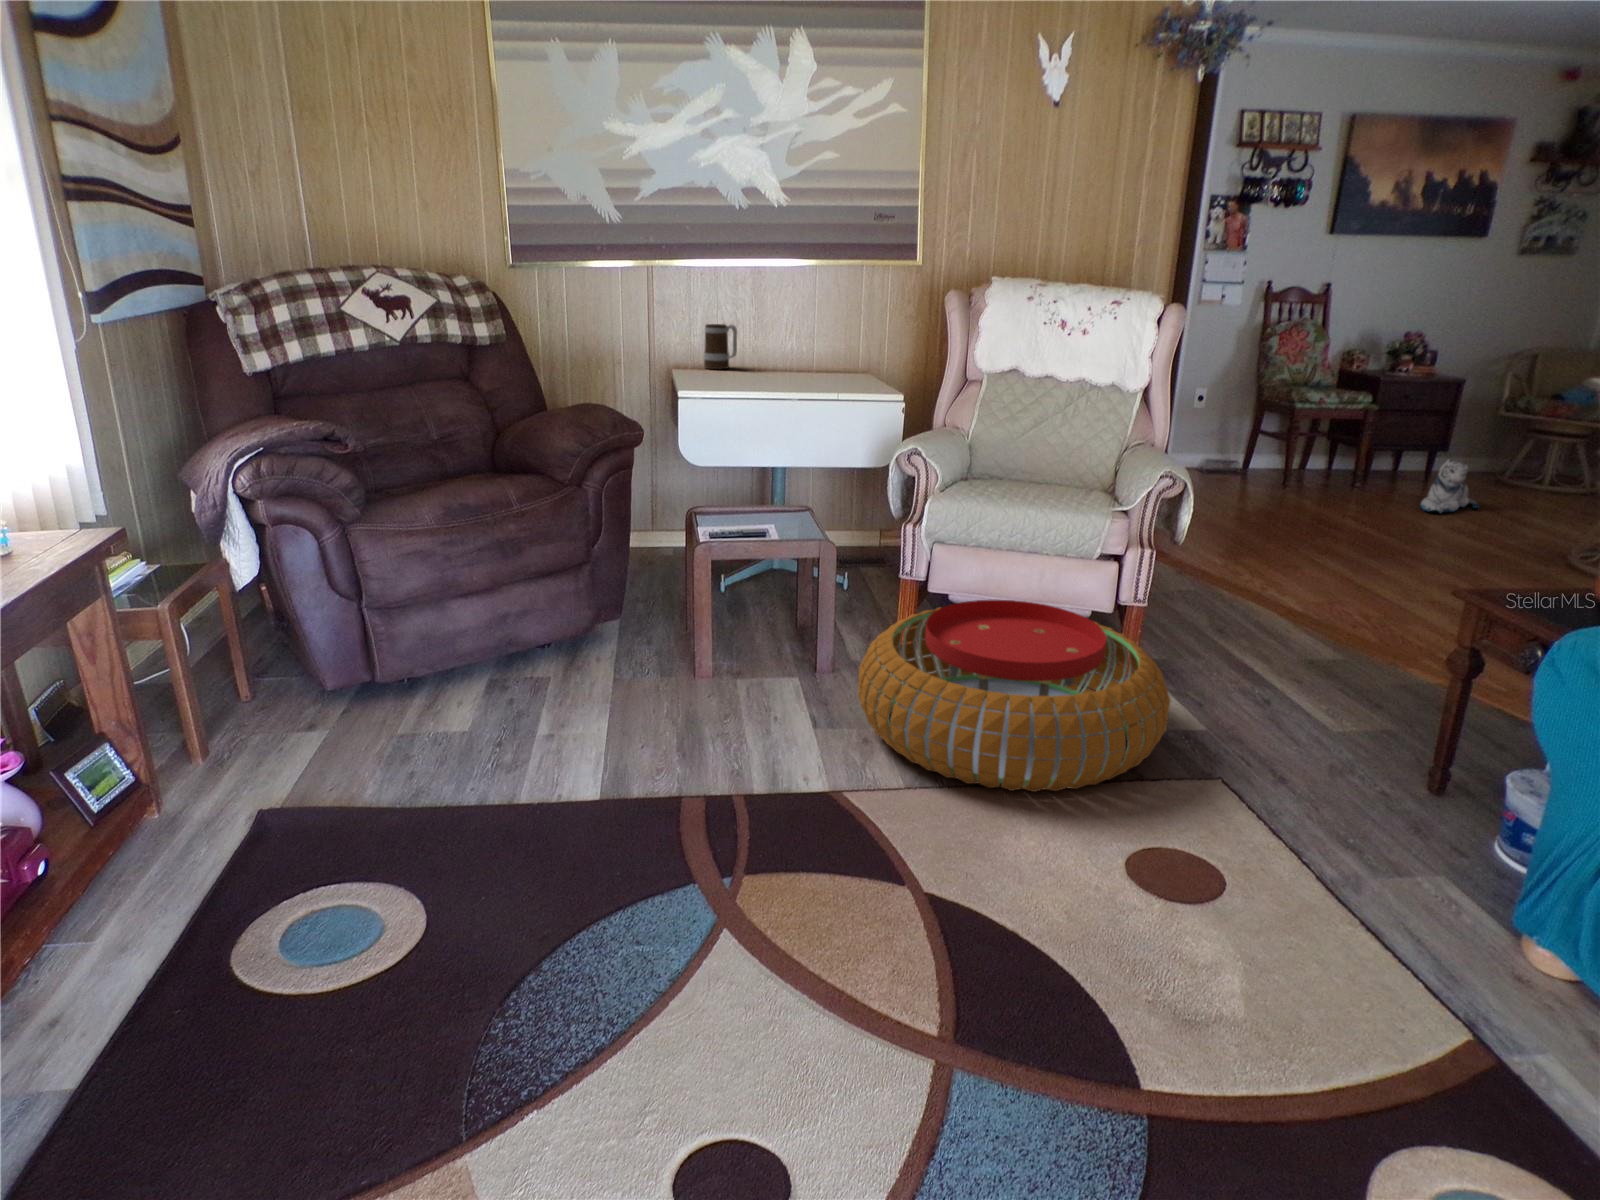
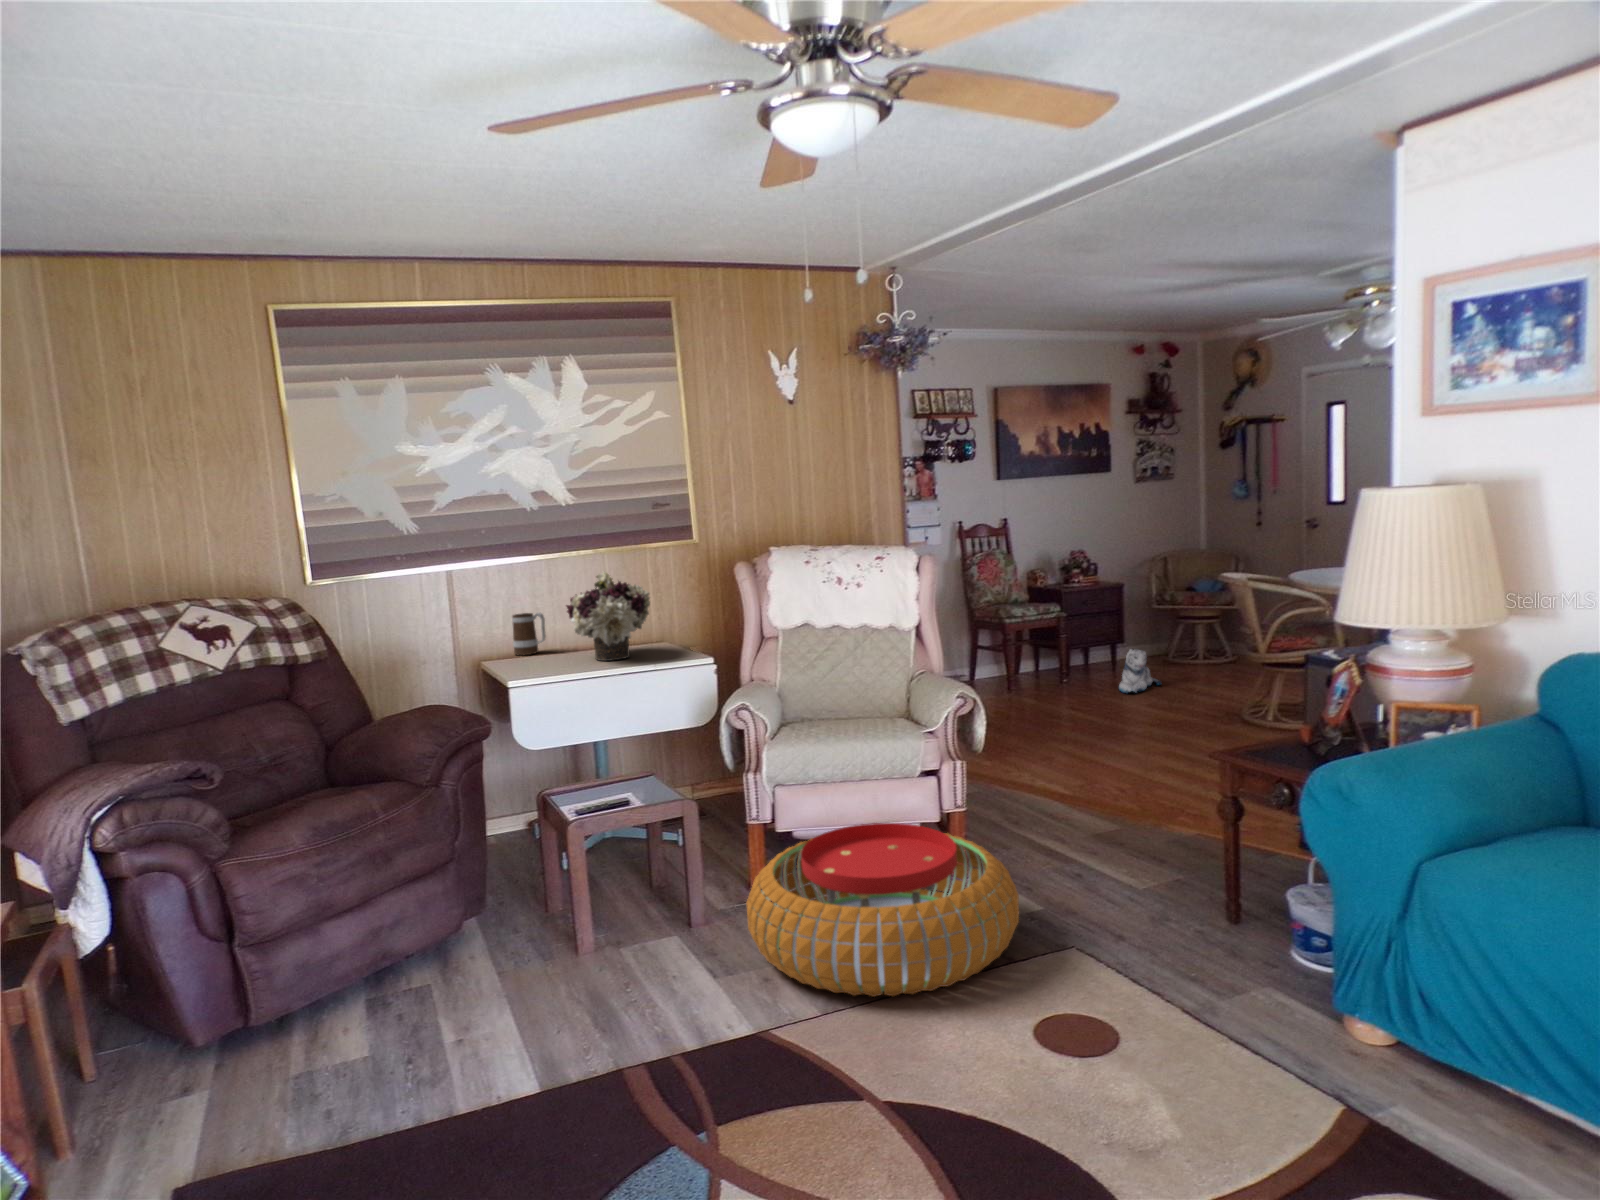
flower arrangement: none [756,283,845,385] -> present [566,572,650,661]

